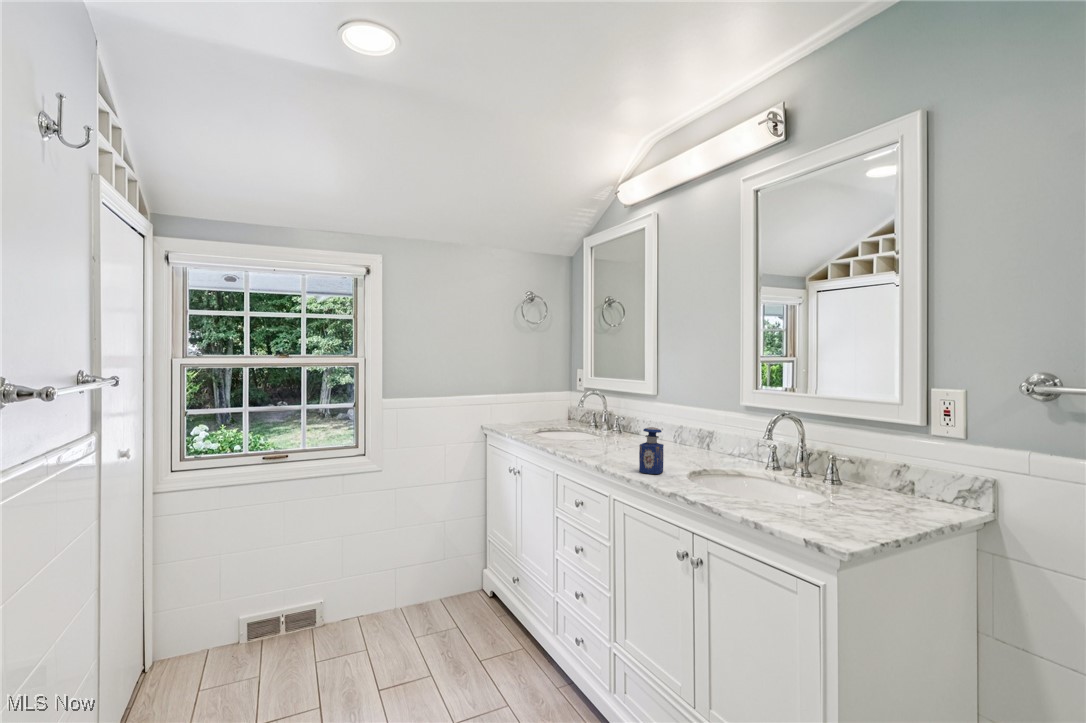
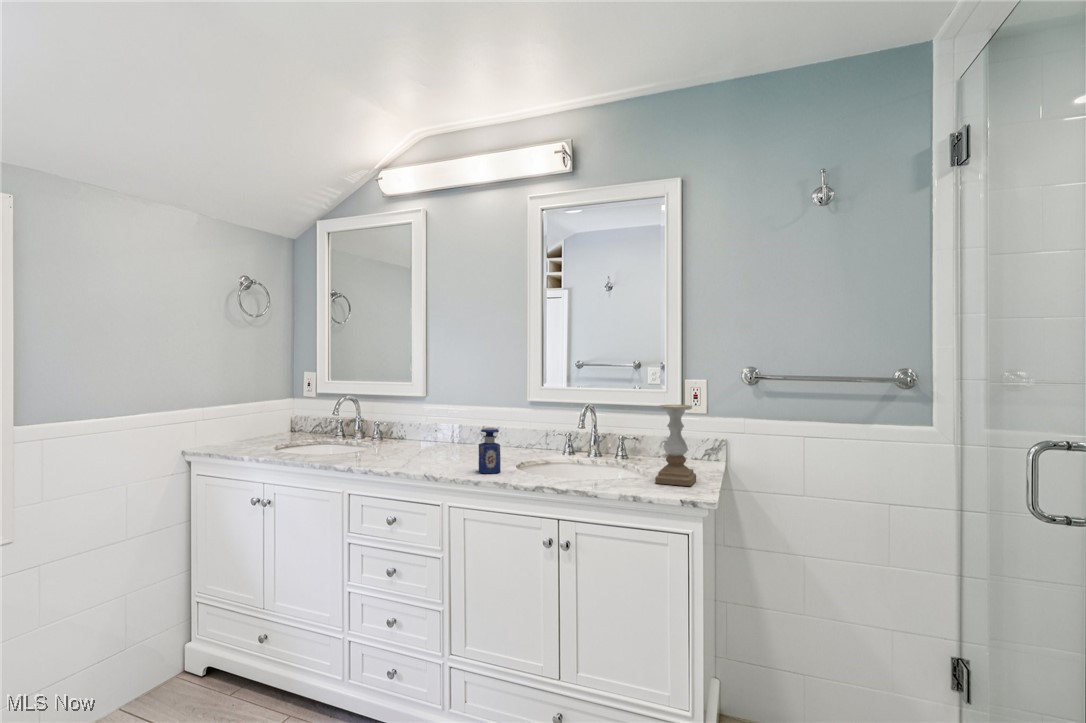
candle holder: none [809,417,882,529] -> present [655,405,696,486]

